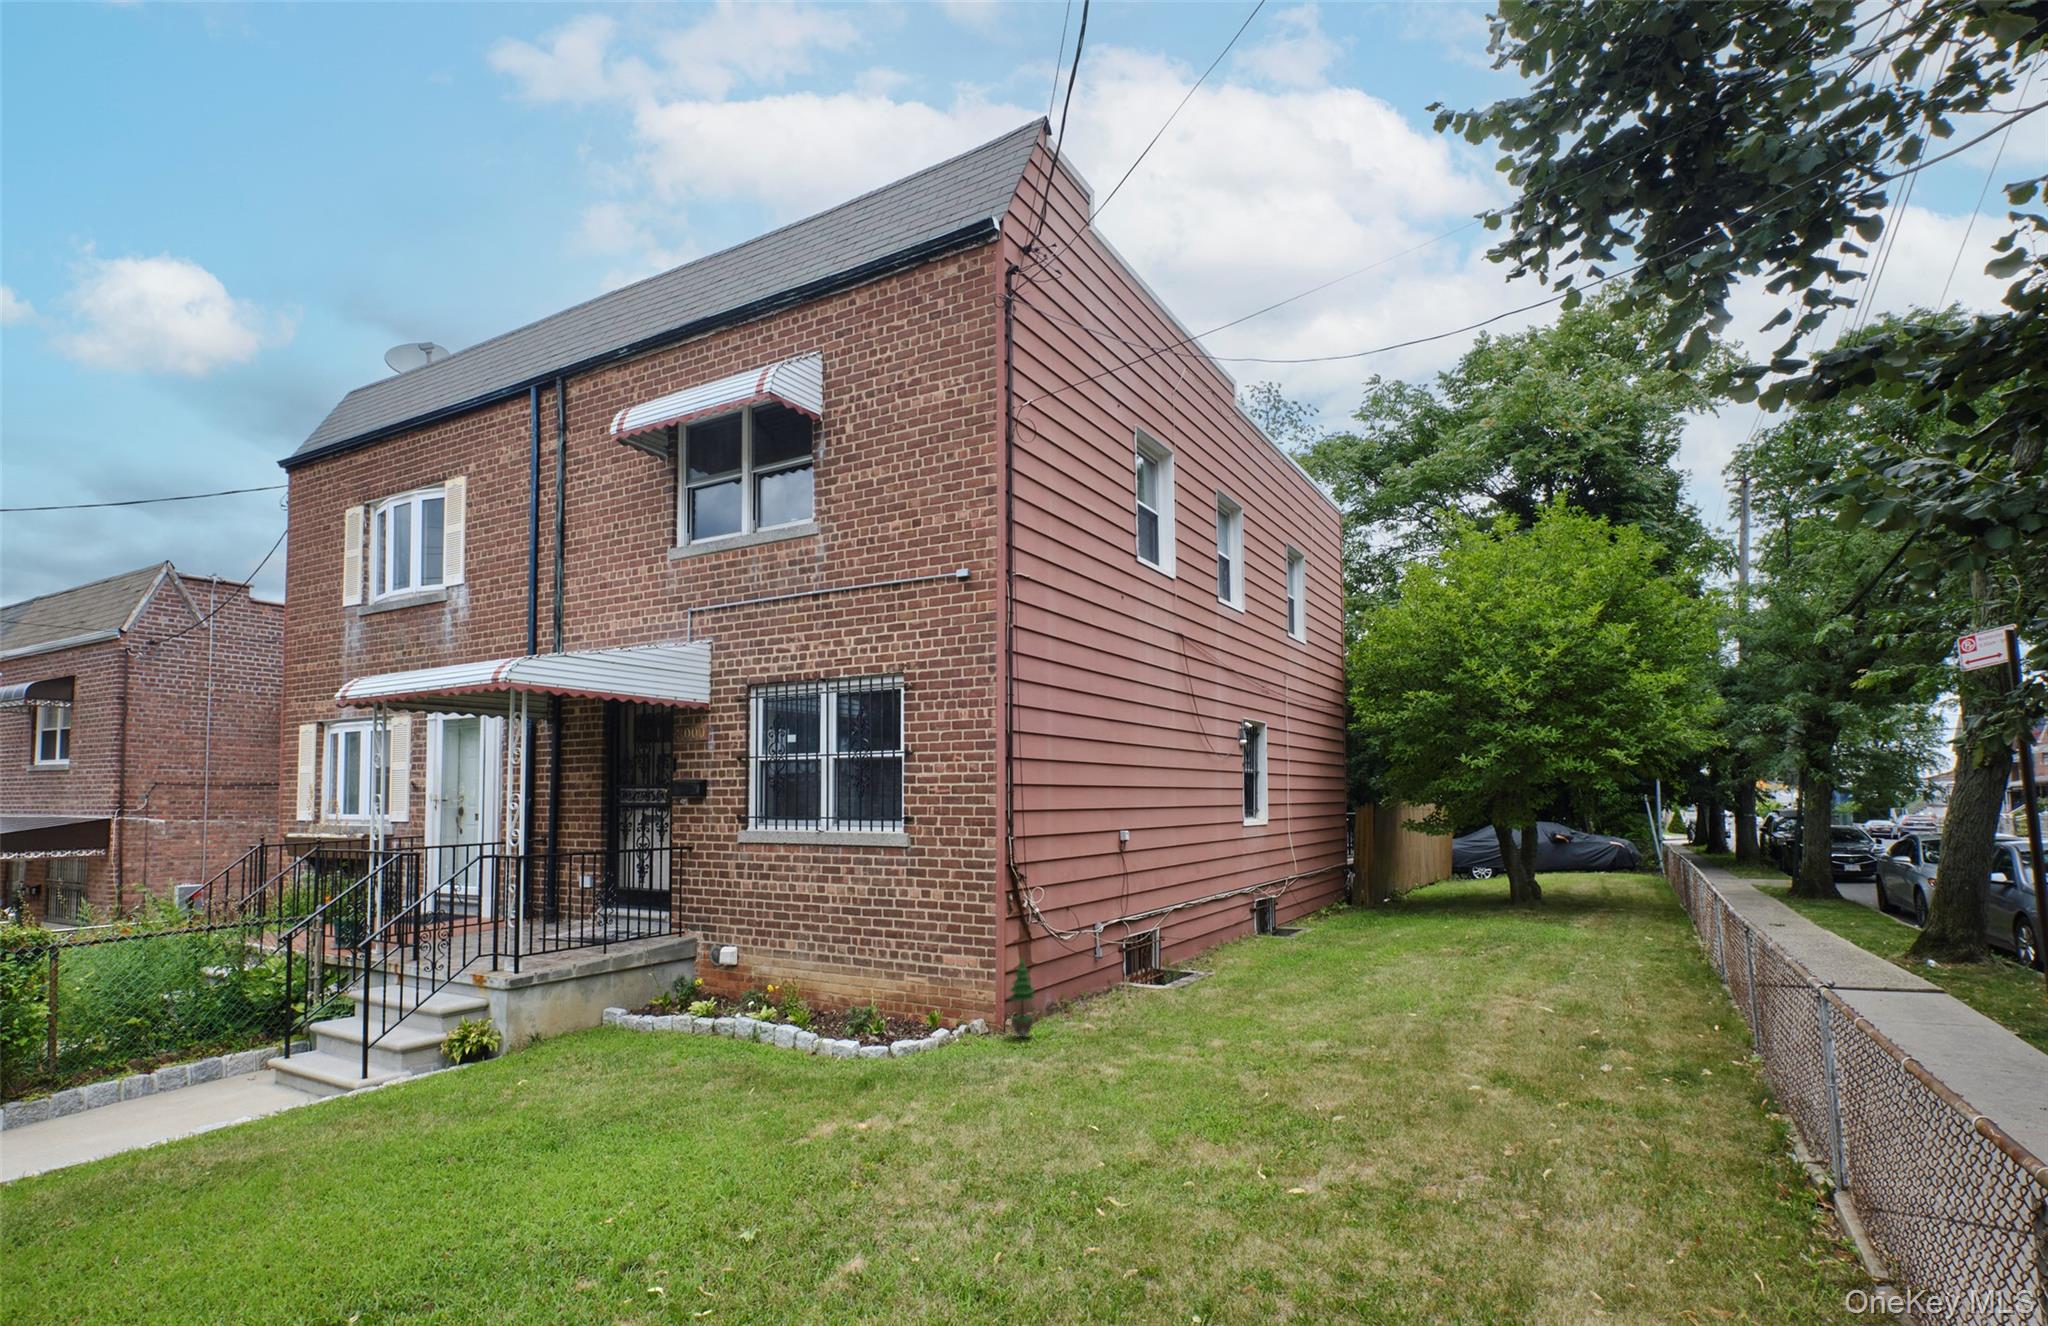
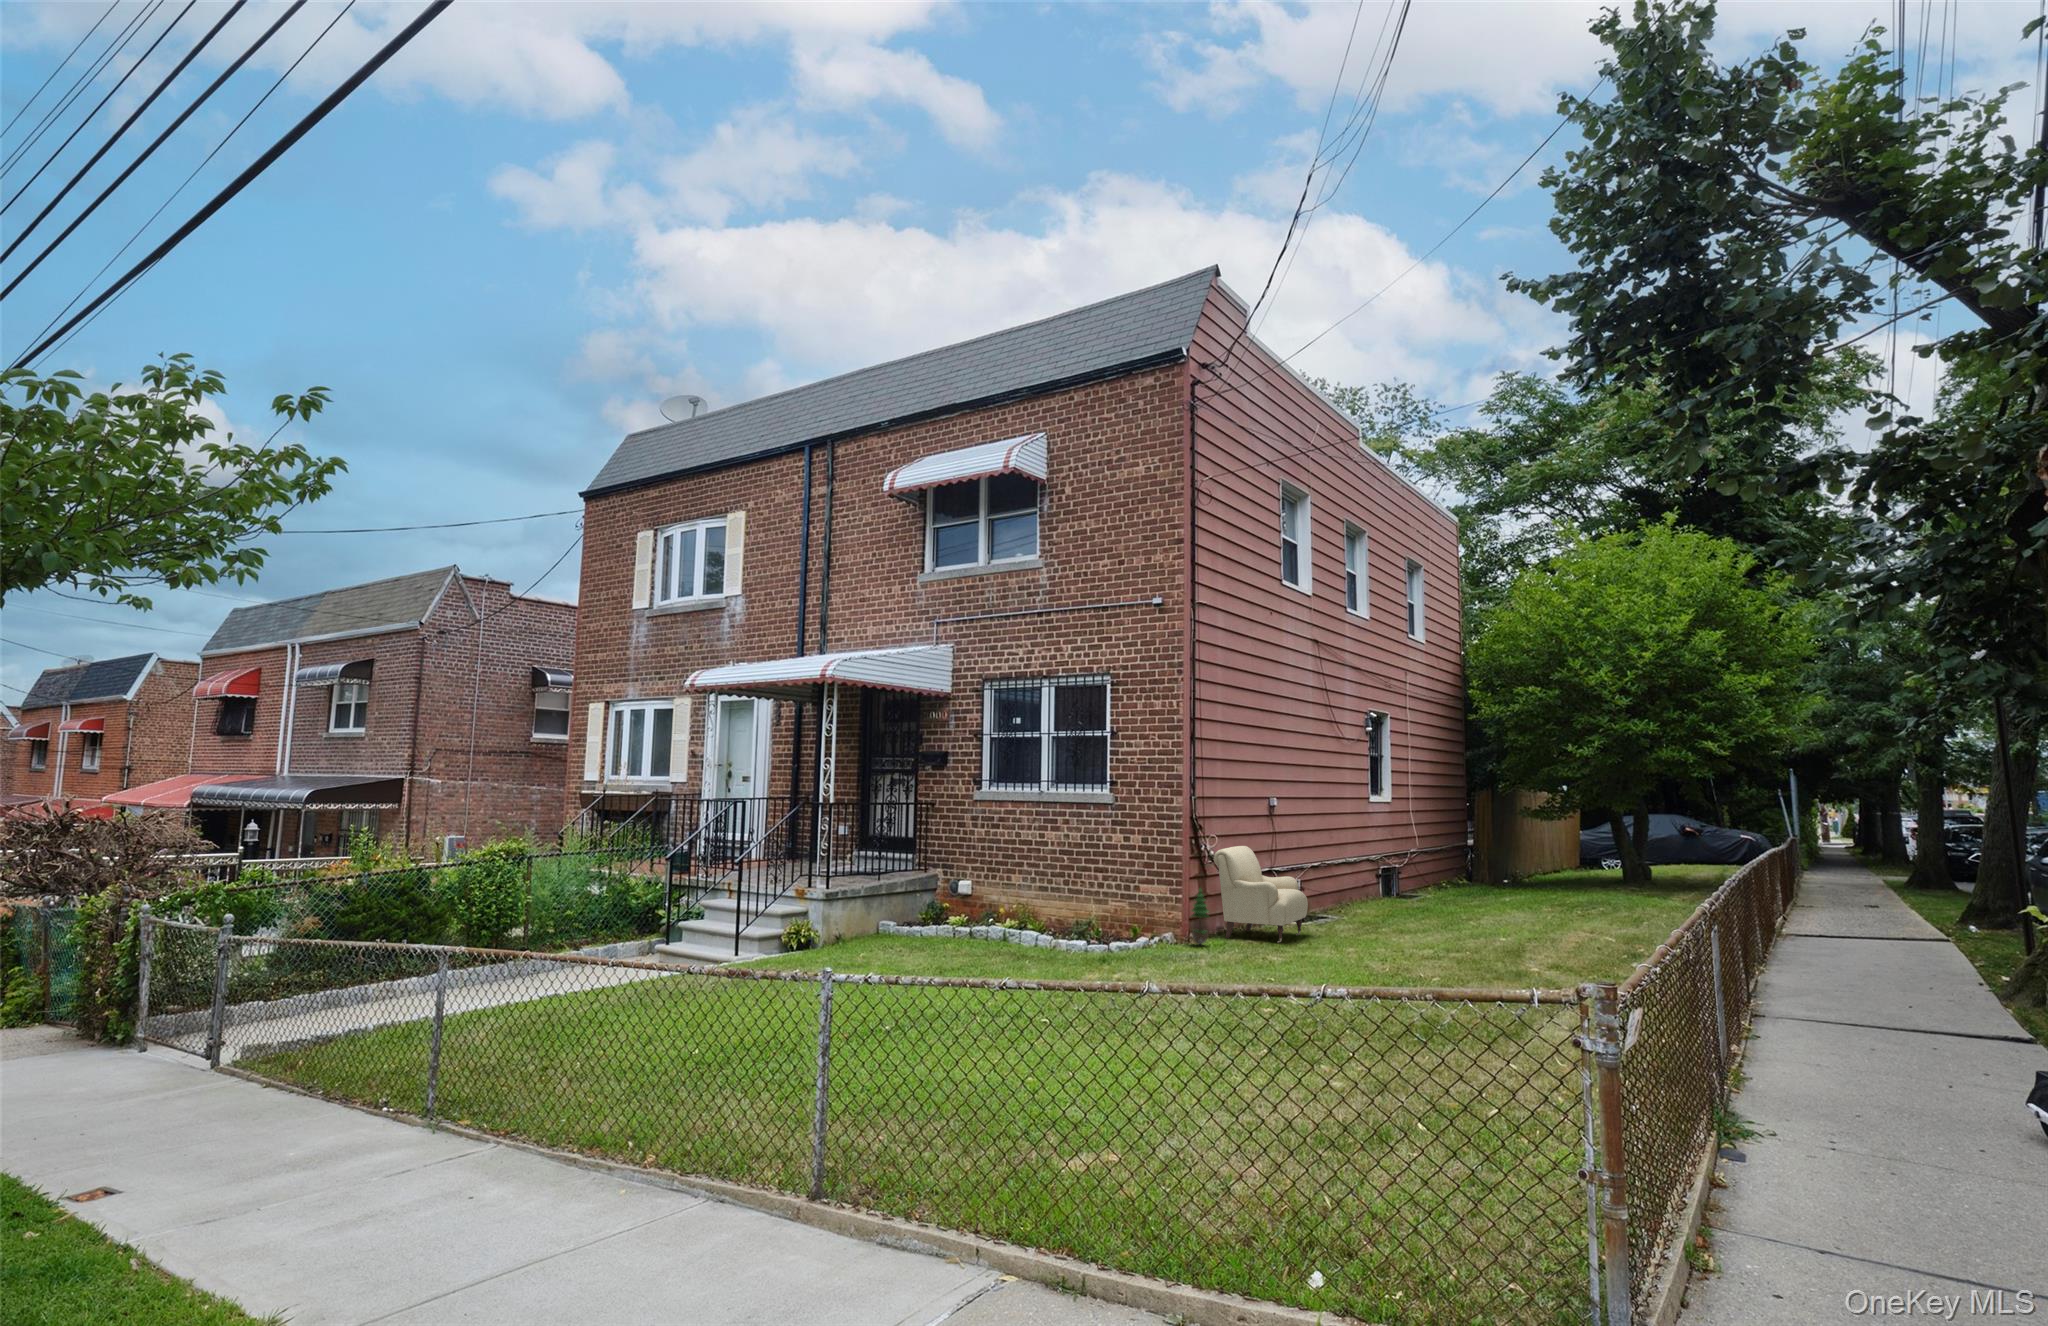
chair: none [1045,894,1168,1027] -> present [1214,846,1308,943]

